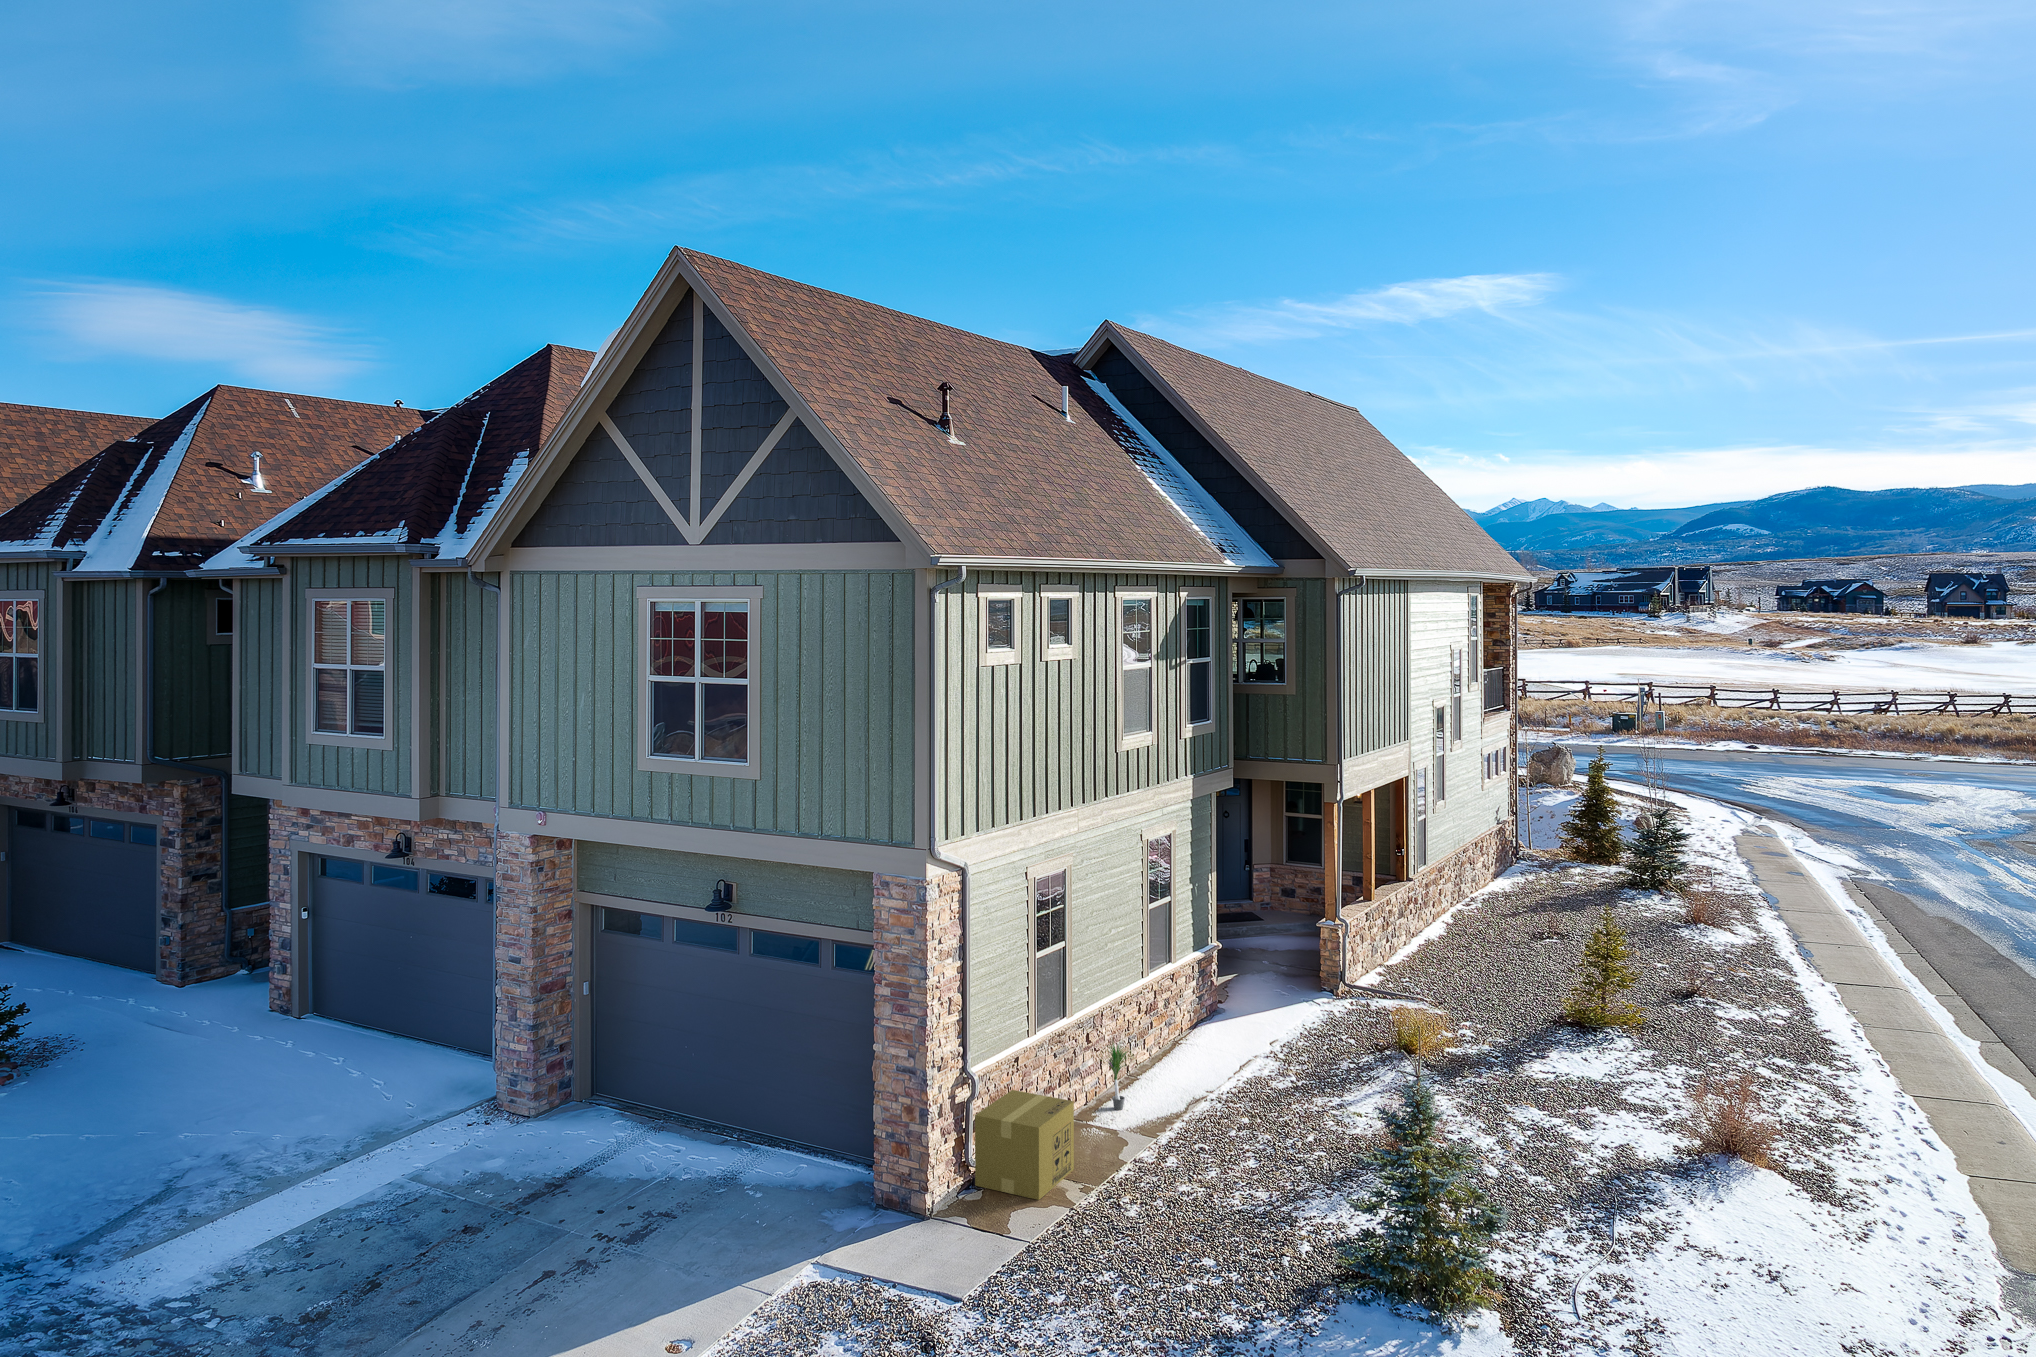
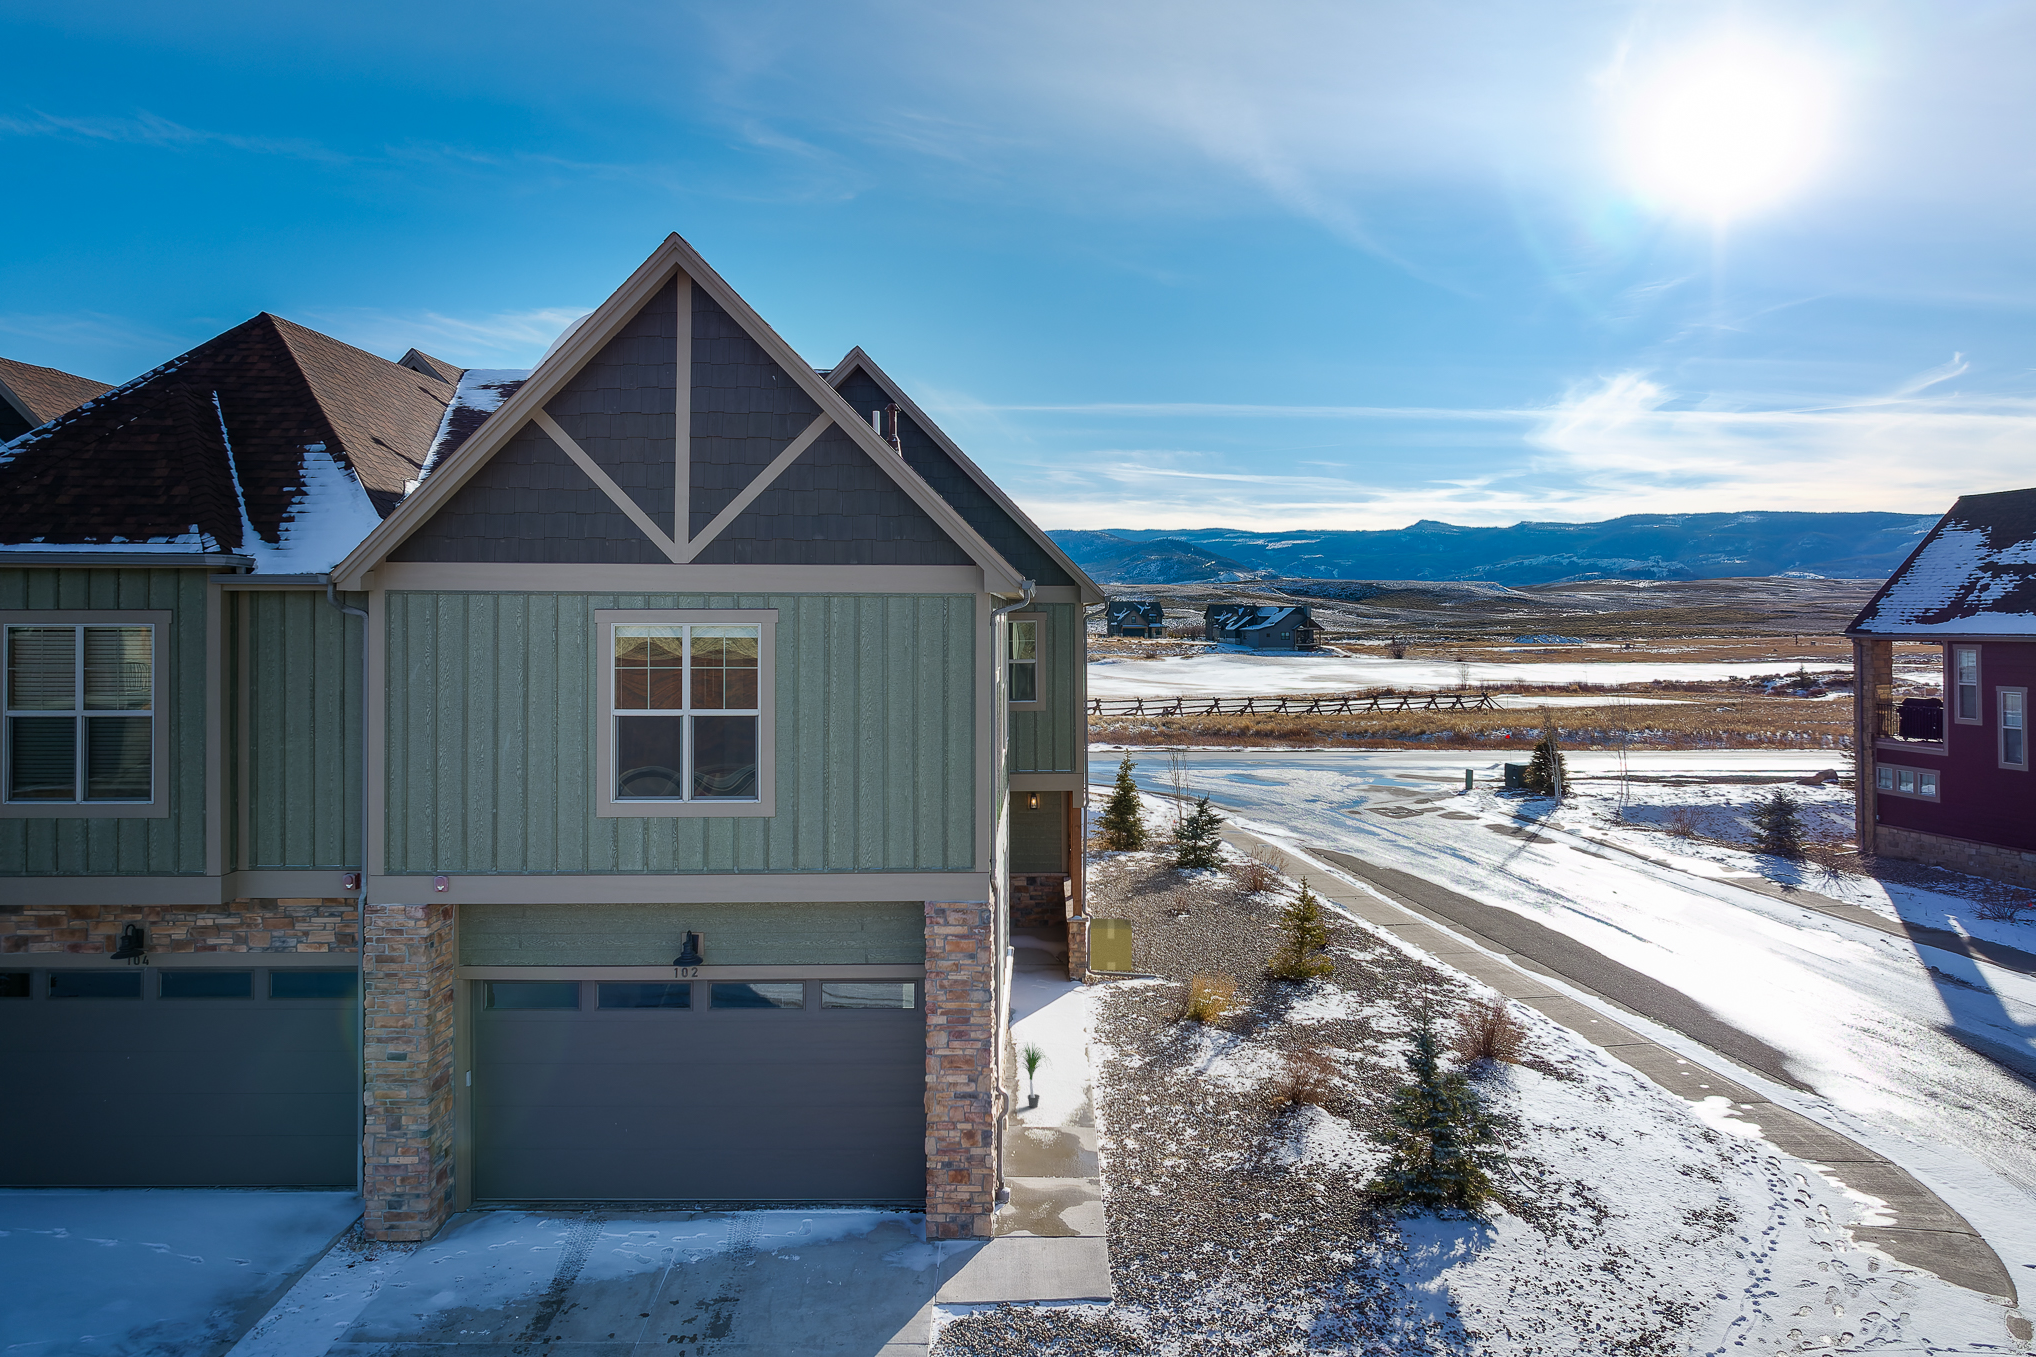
cardboard box: present [975,1090,1074,1200] -> present [1090,918,1132,971]

